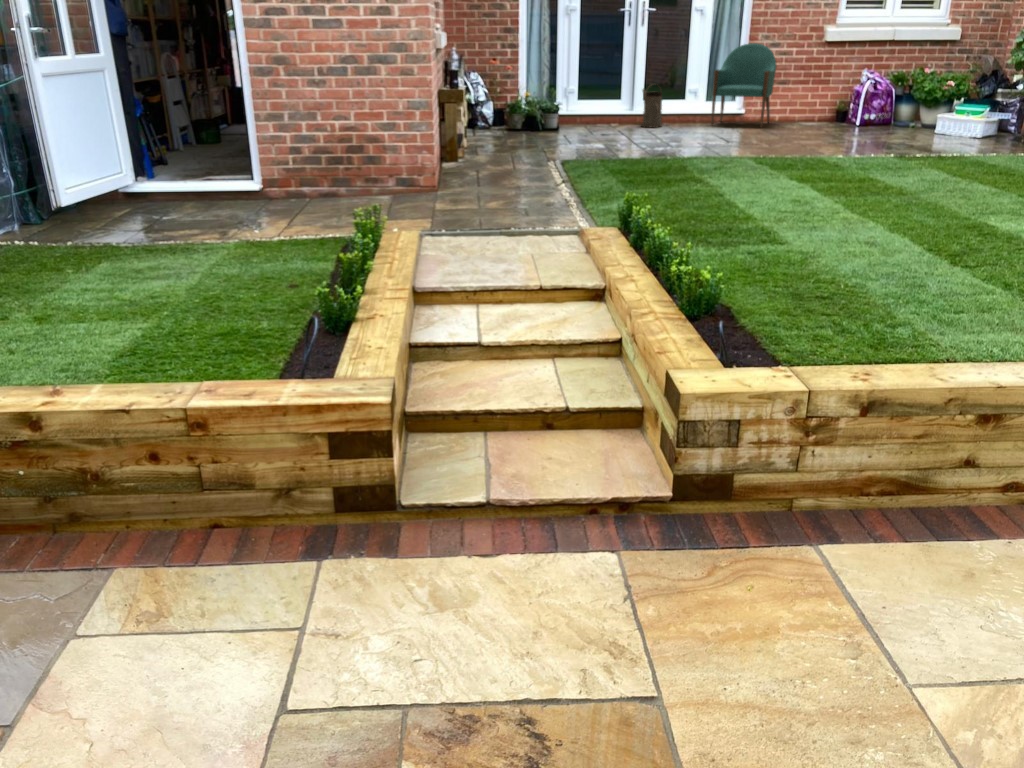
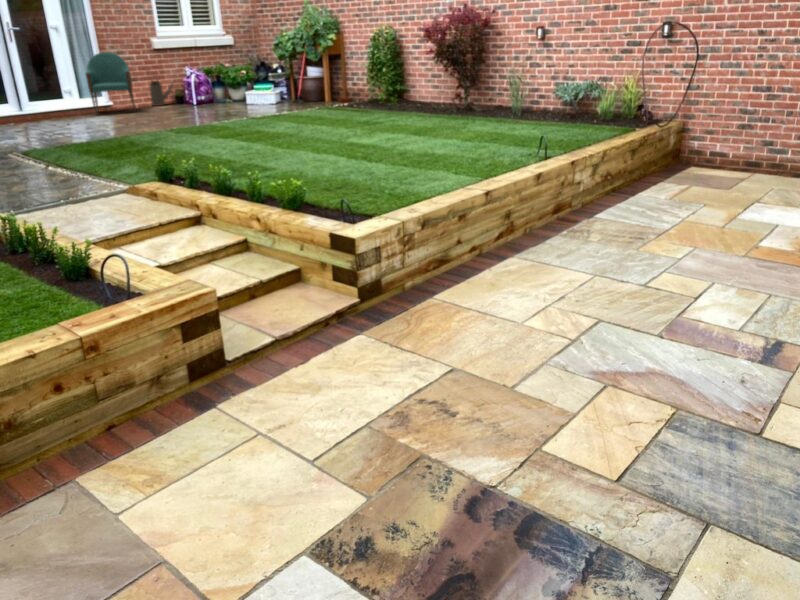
watering can: present [642,89,662,127] -> present [149,80,174,106]

